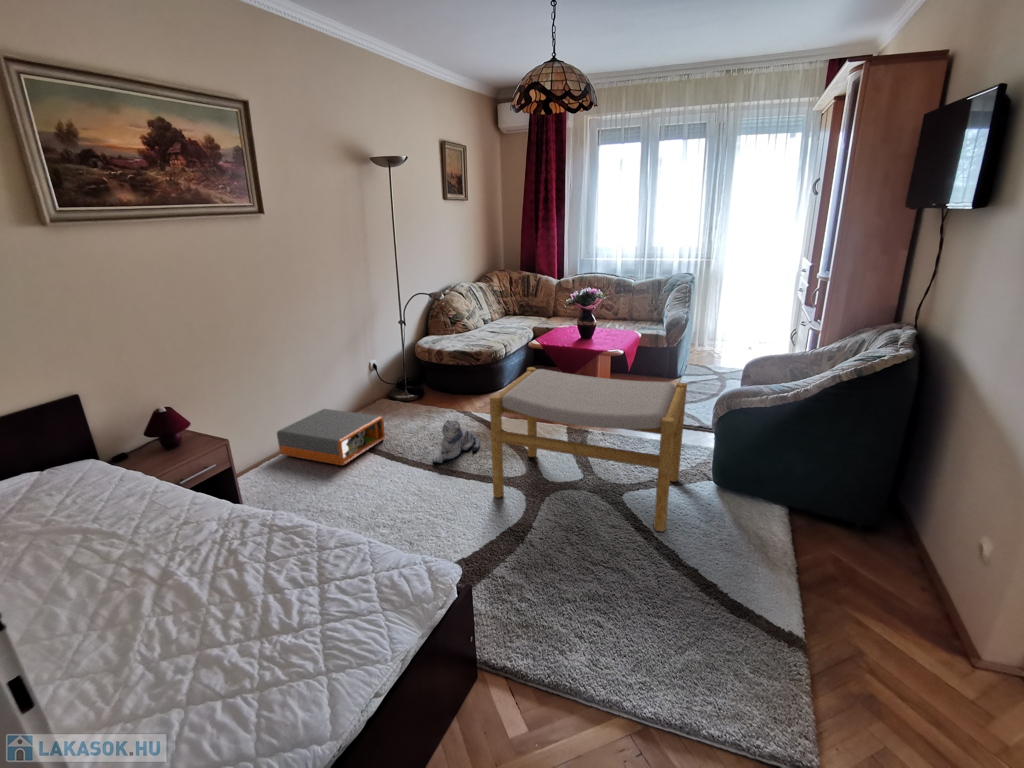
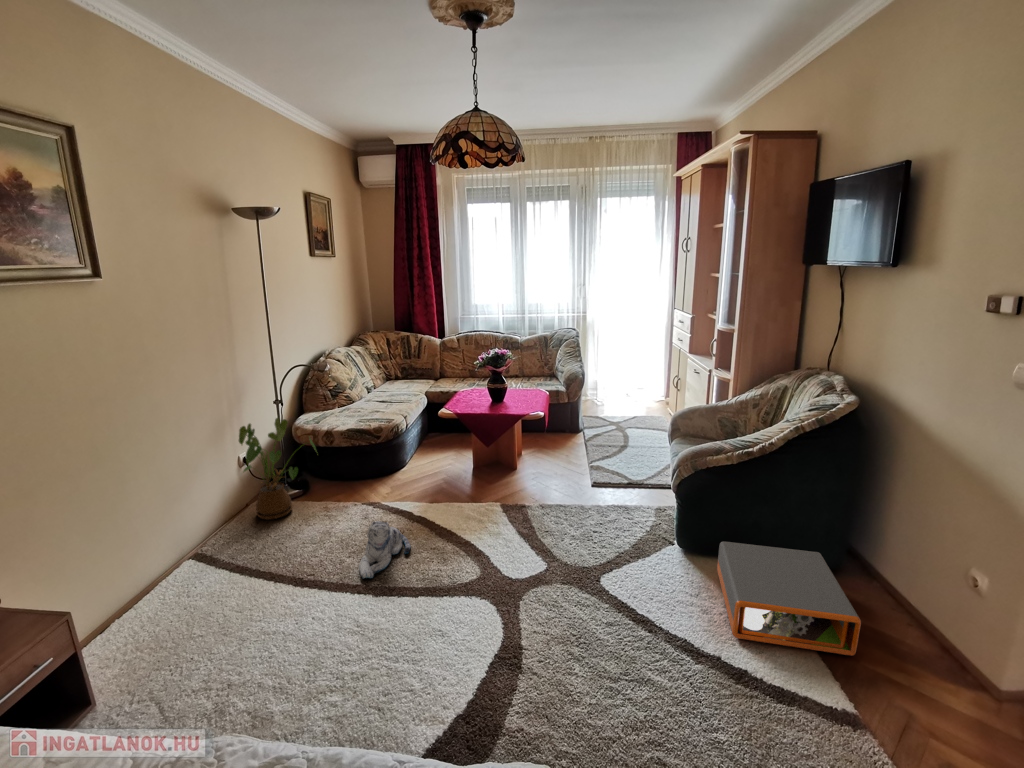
house plant: none [367,334,425,414] -> present [239,418,316,520]
footstool: present [490,367,687,531] -> none [450,446,671,619]
storage box: present [277,409,385,466] -> present [717,542,861,656]

